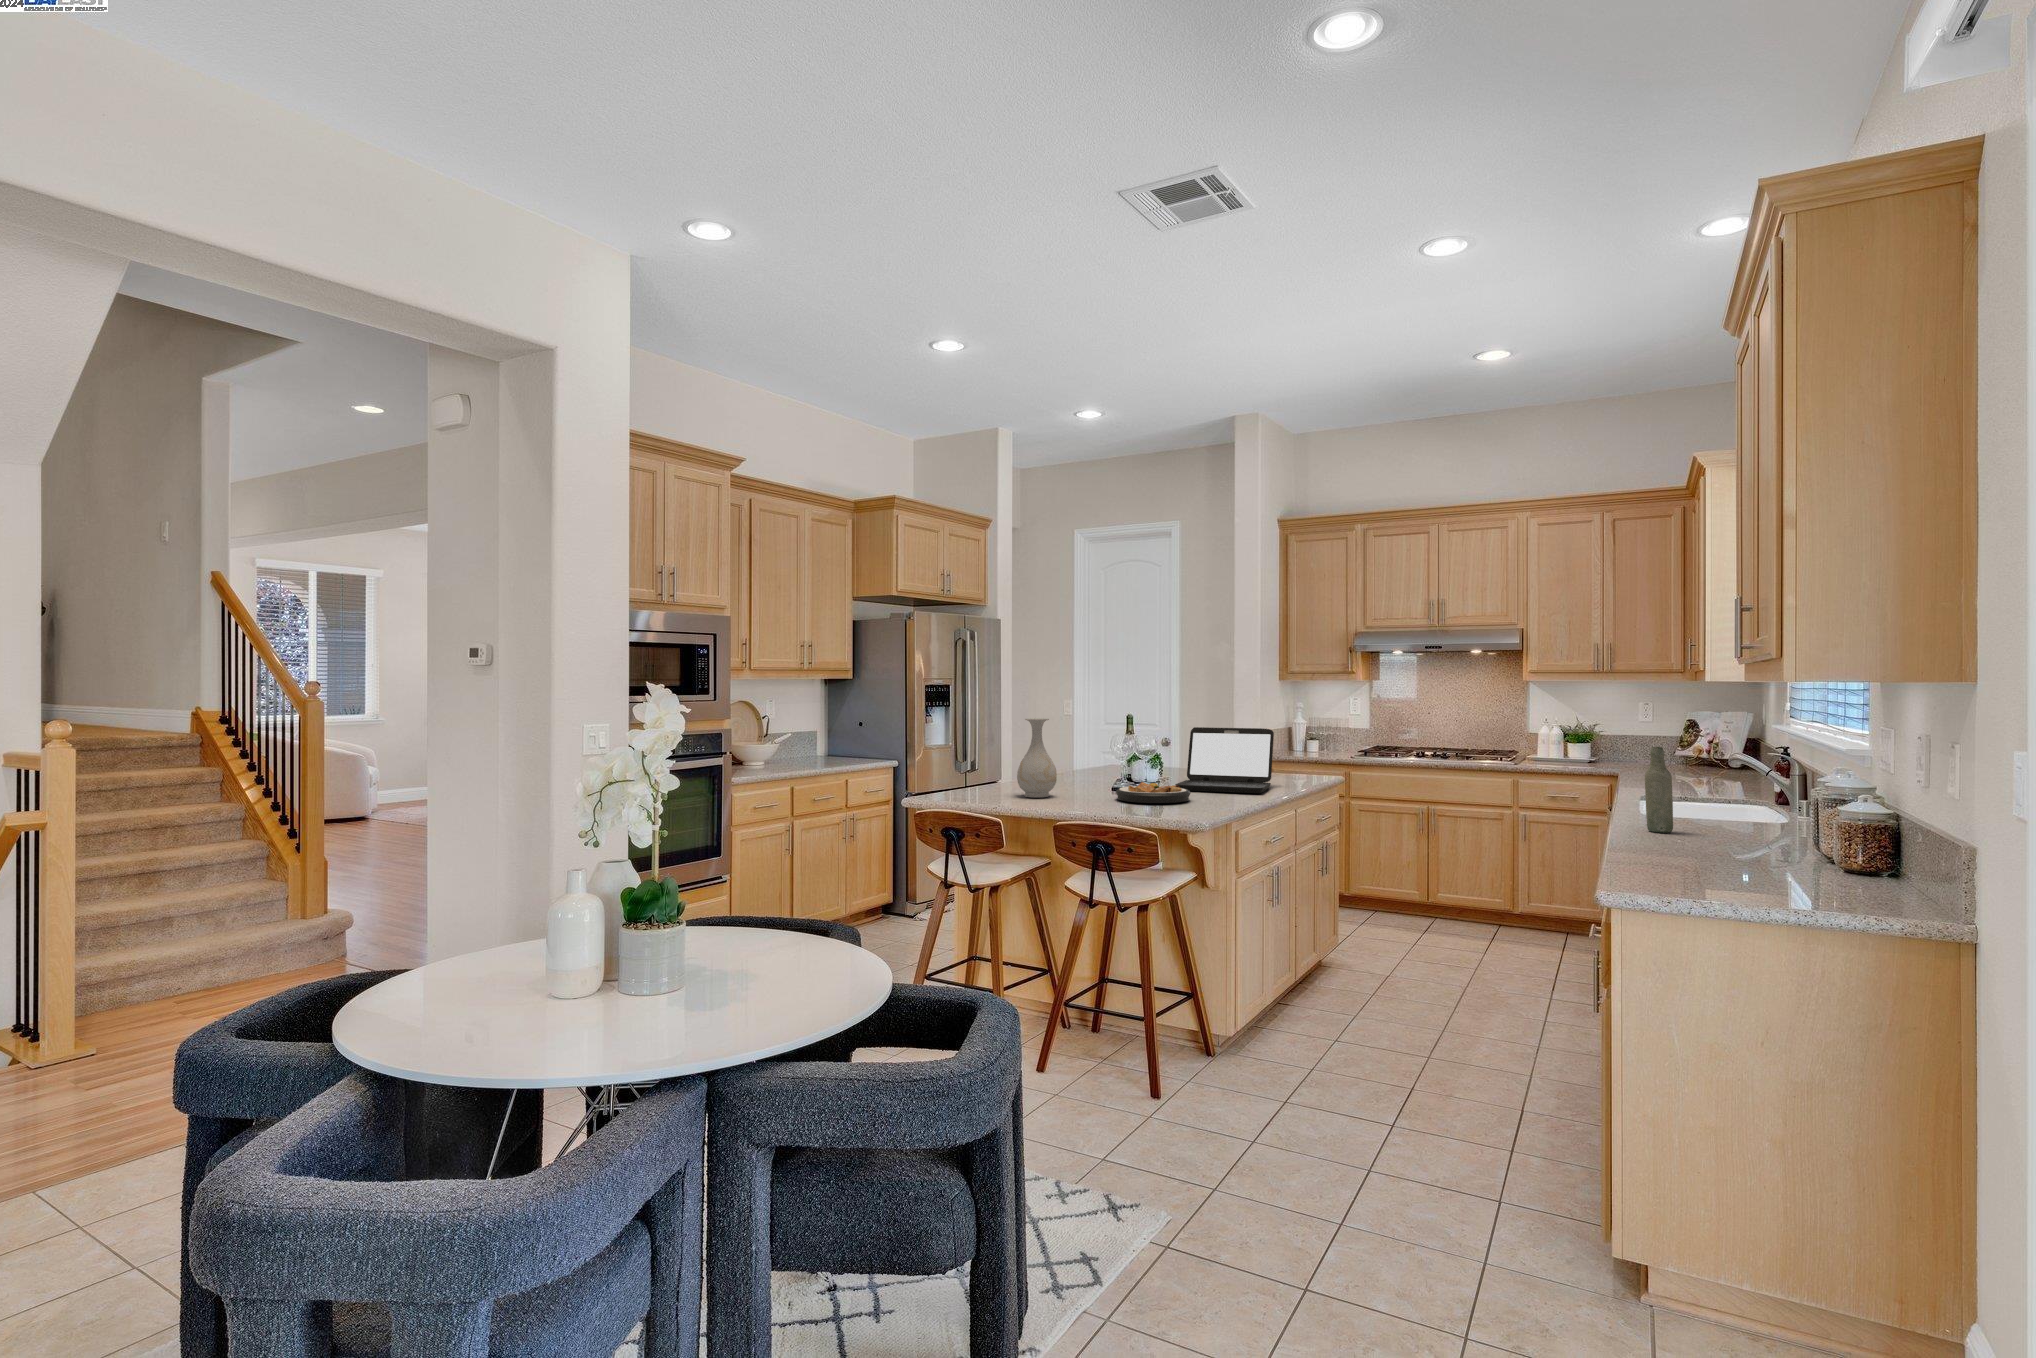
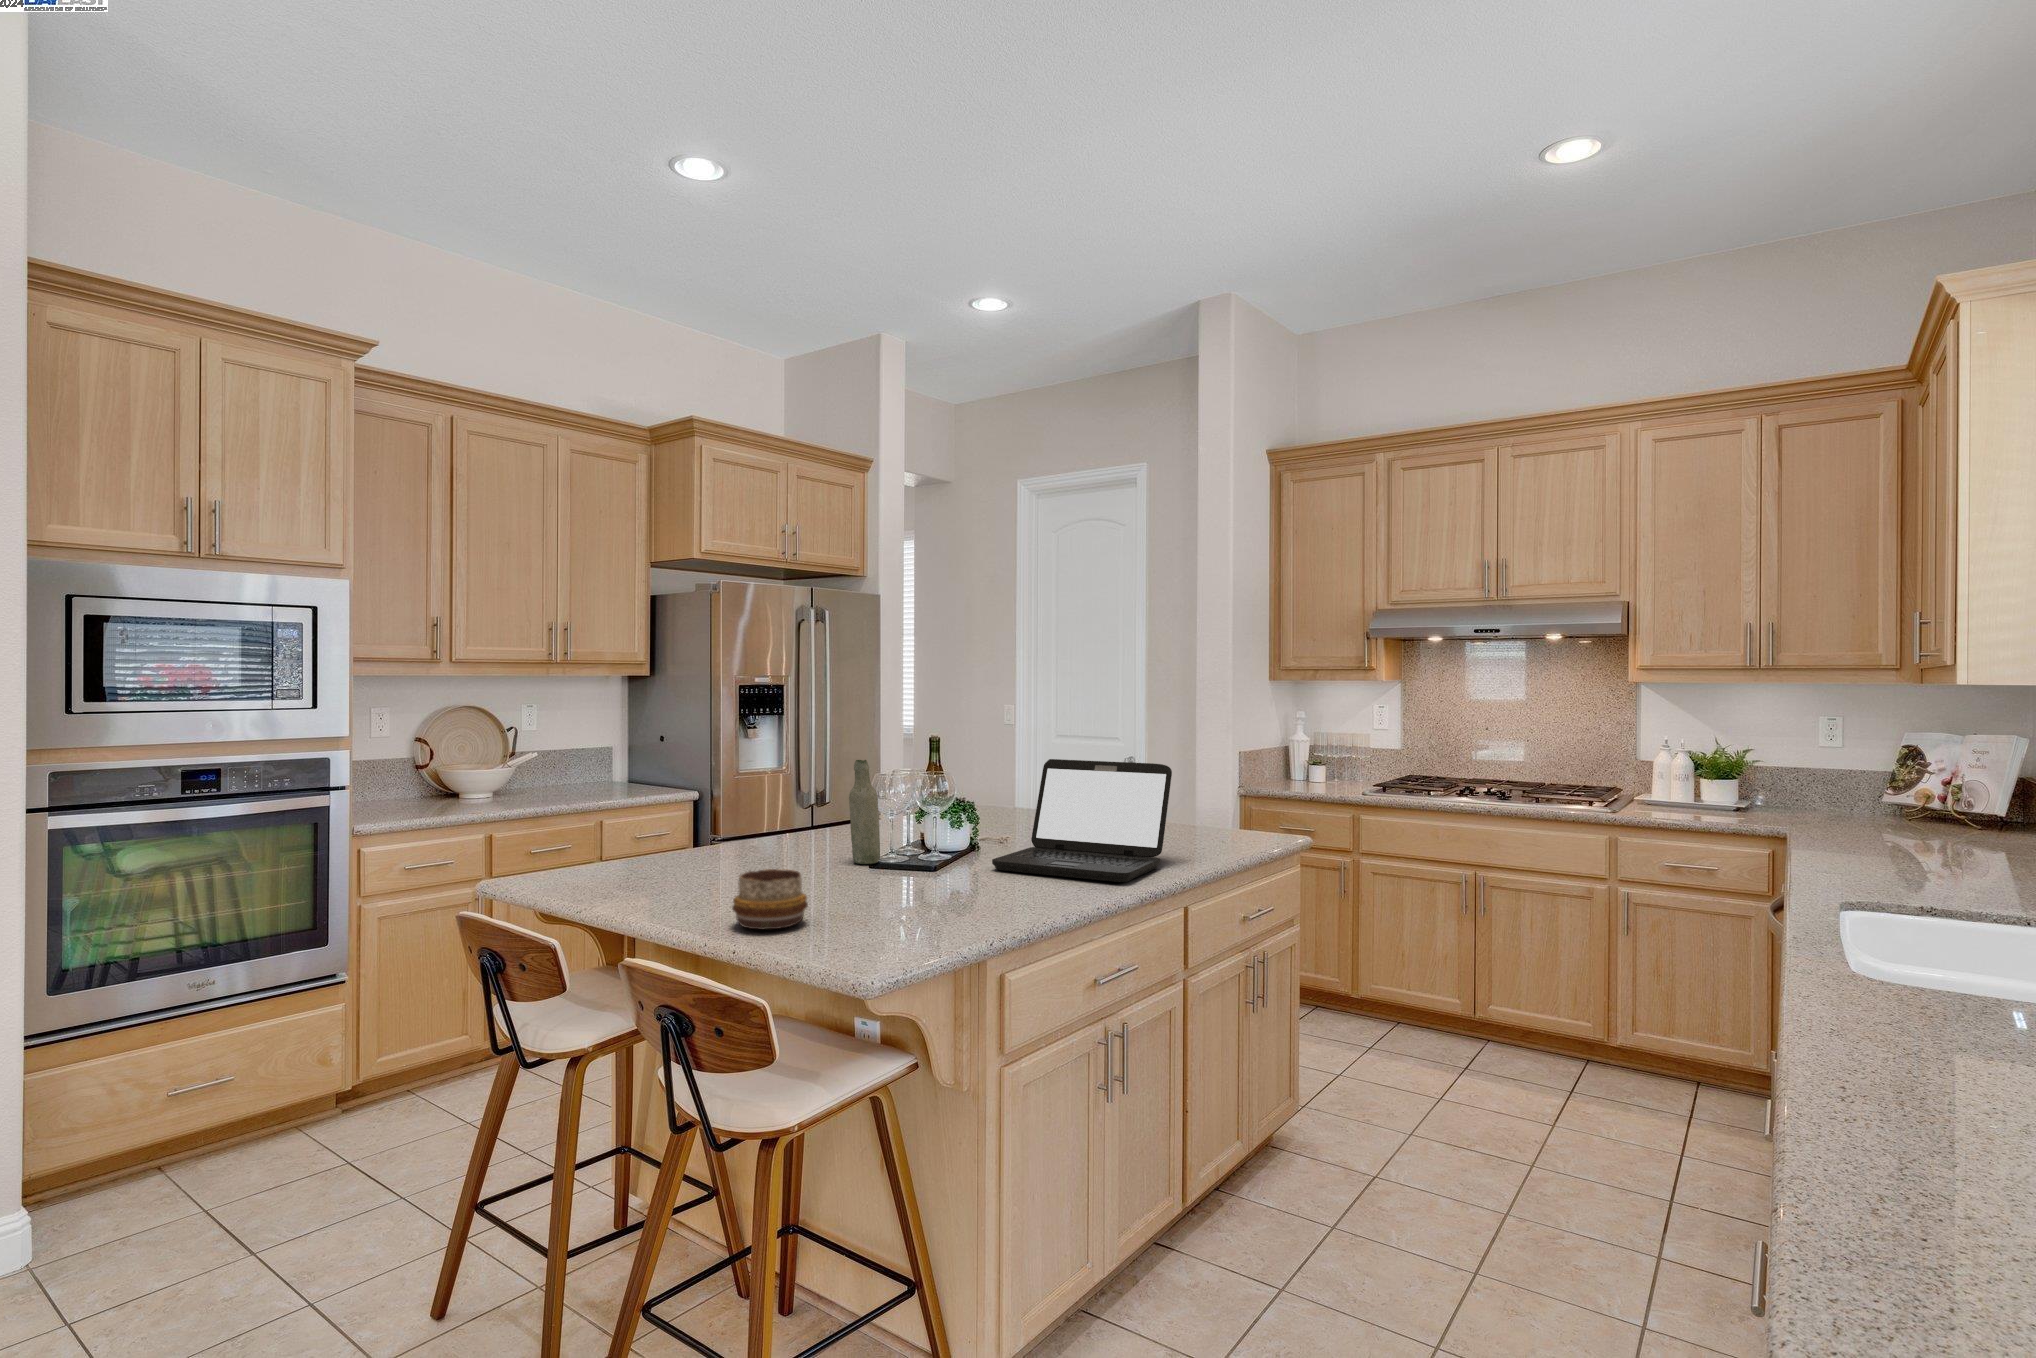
vase: present [1017,718,1057,798] -> none [697,747,768,886]
bottle: present [1645,747,1673,833] -> present [849,760,880,864]
decorative bowl: none [1077,781,1117,810] -> present [732,869,808,929]
plate: present [1116,782,1190,803] -> none [849,864,982,909]

